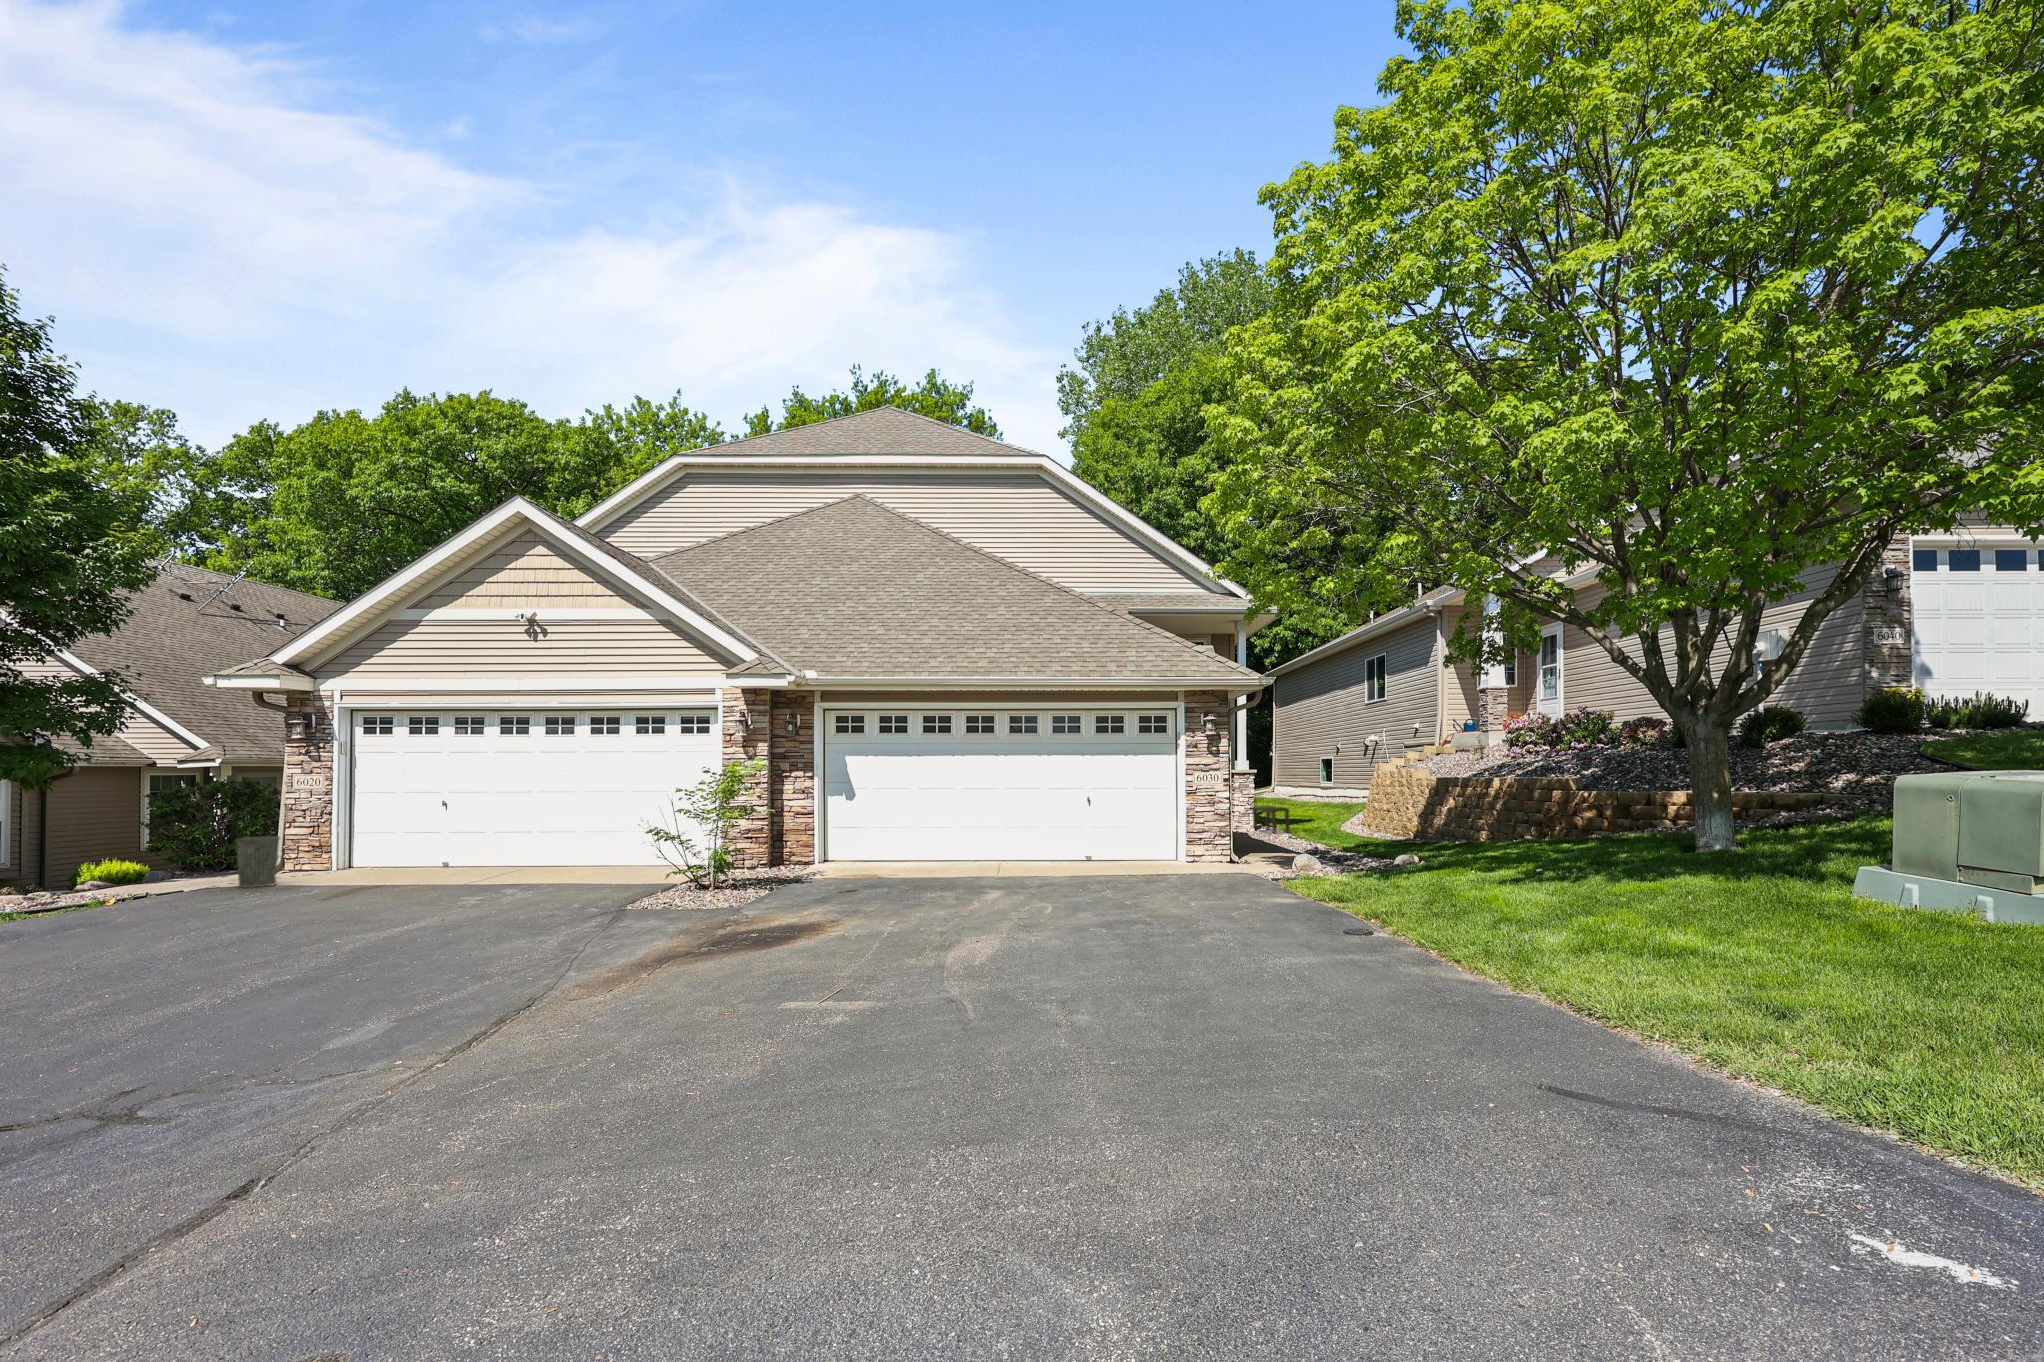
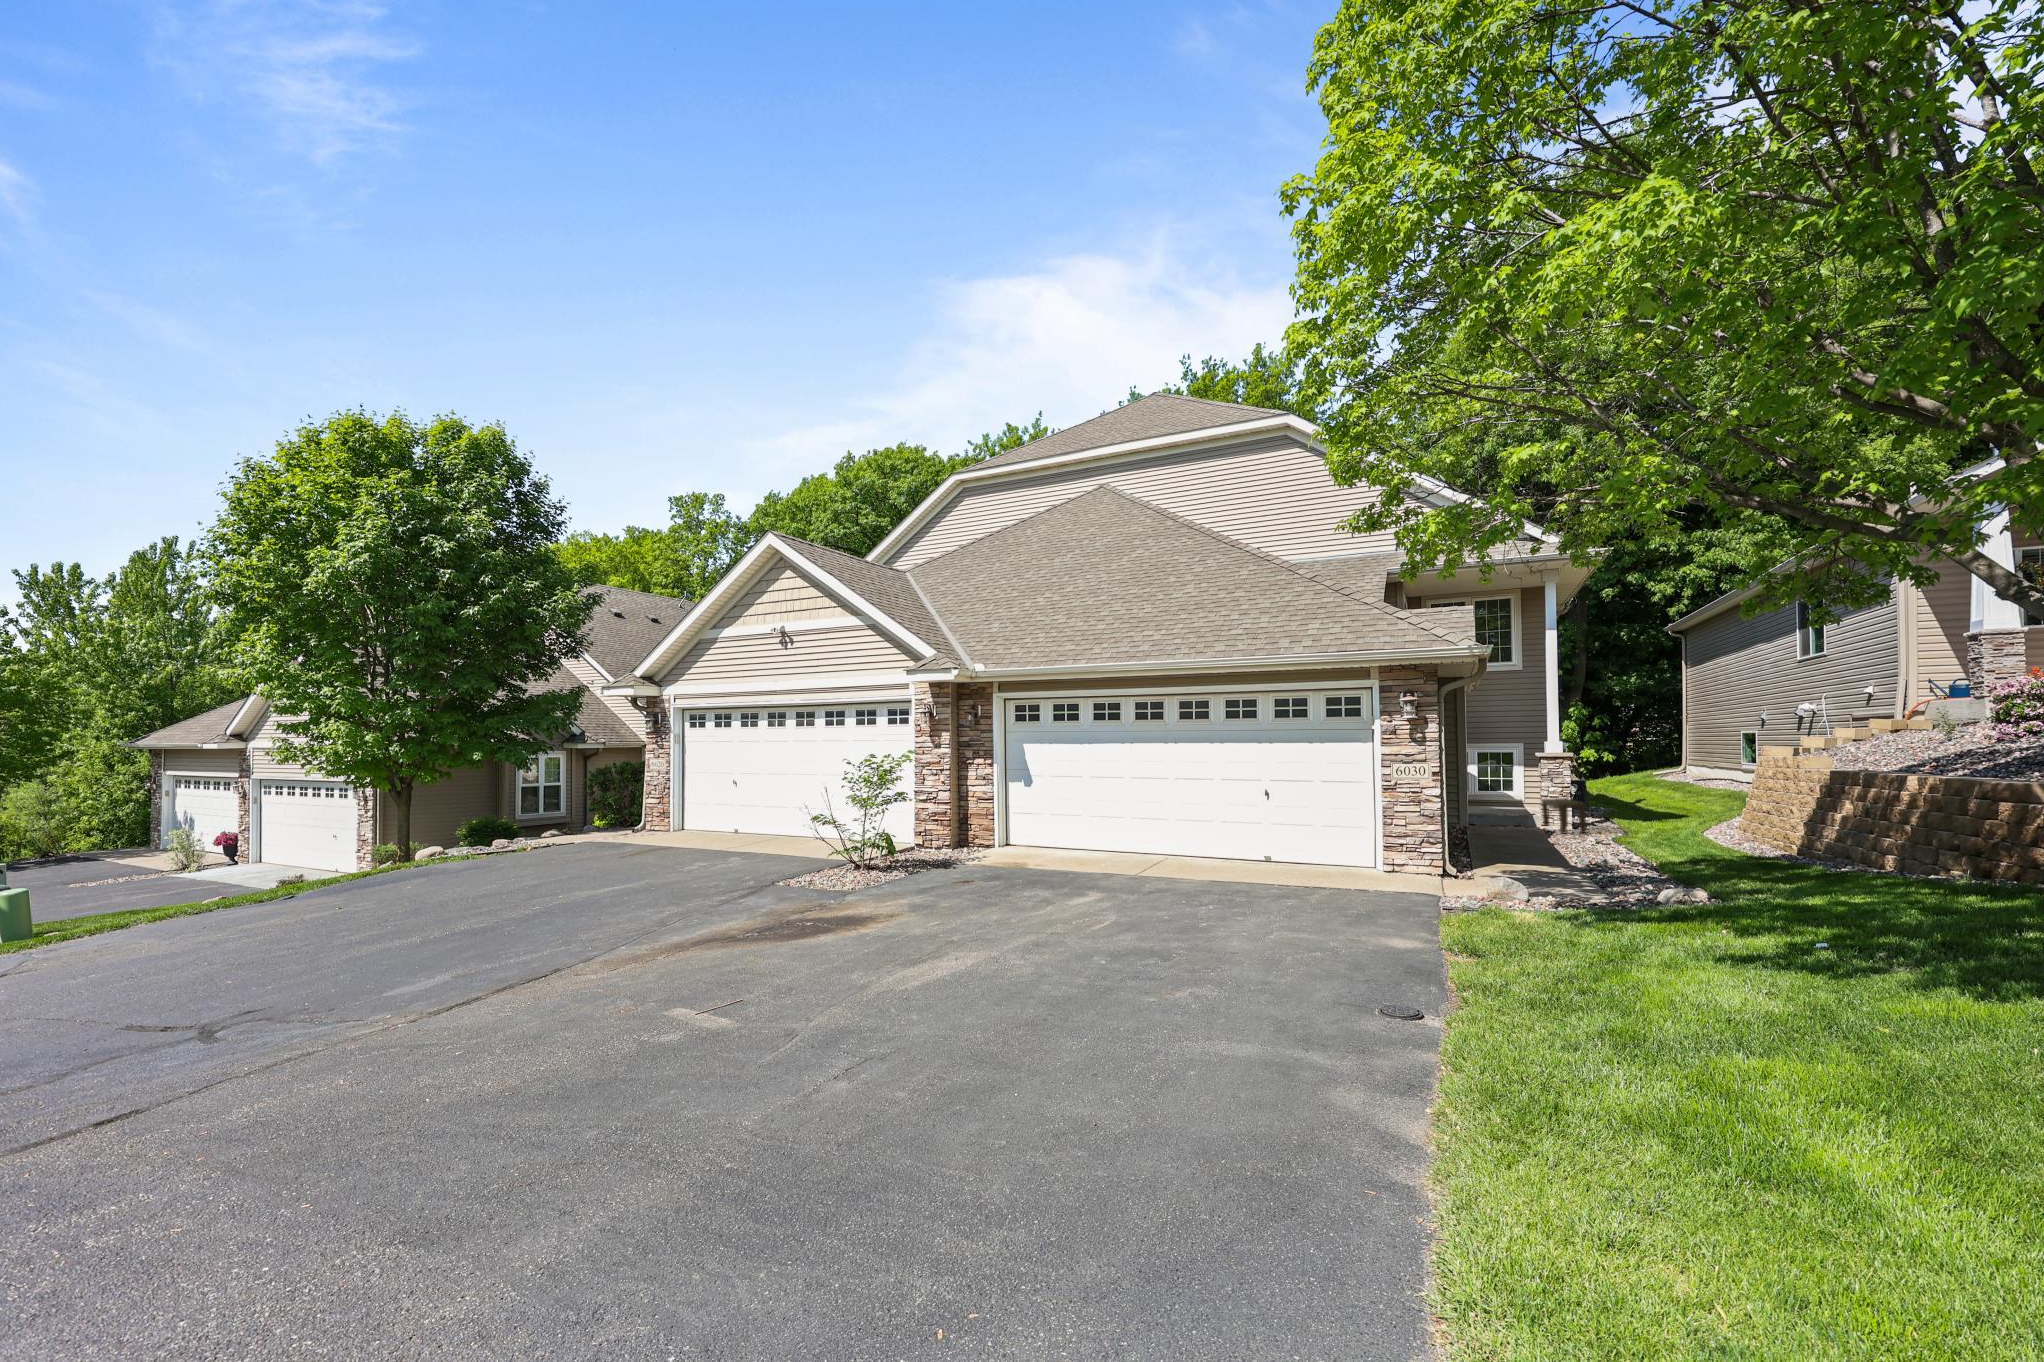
trash can: present [236,836,280,888] -> none [617,802,647,841]

